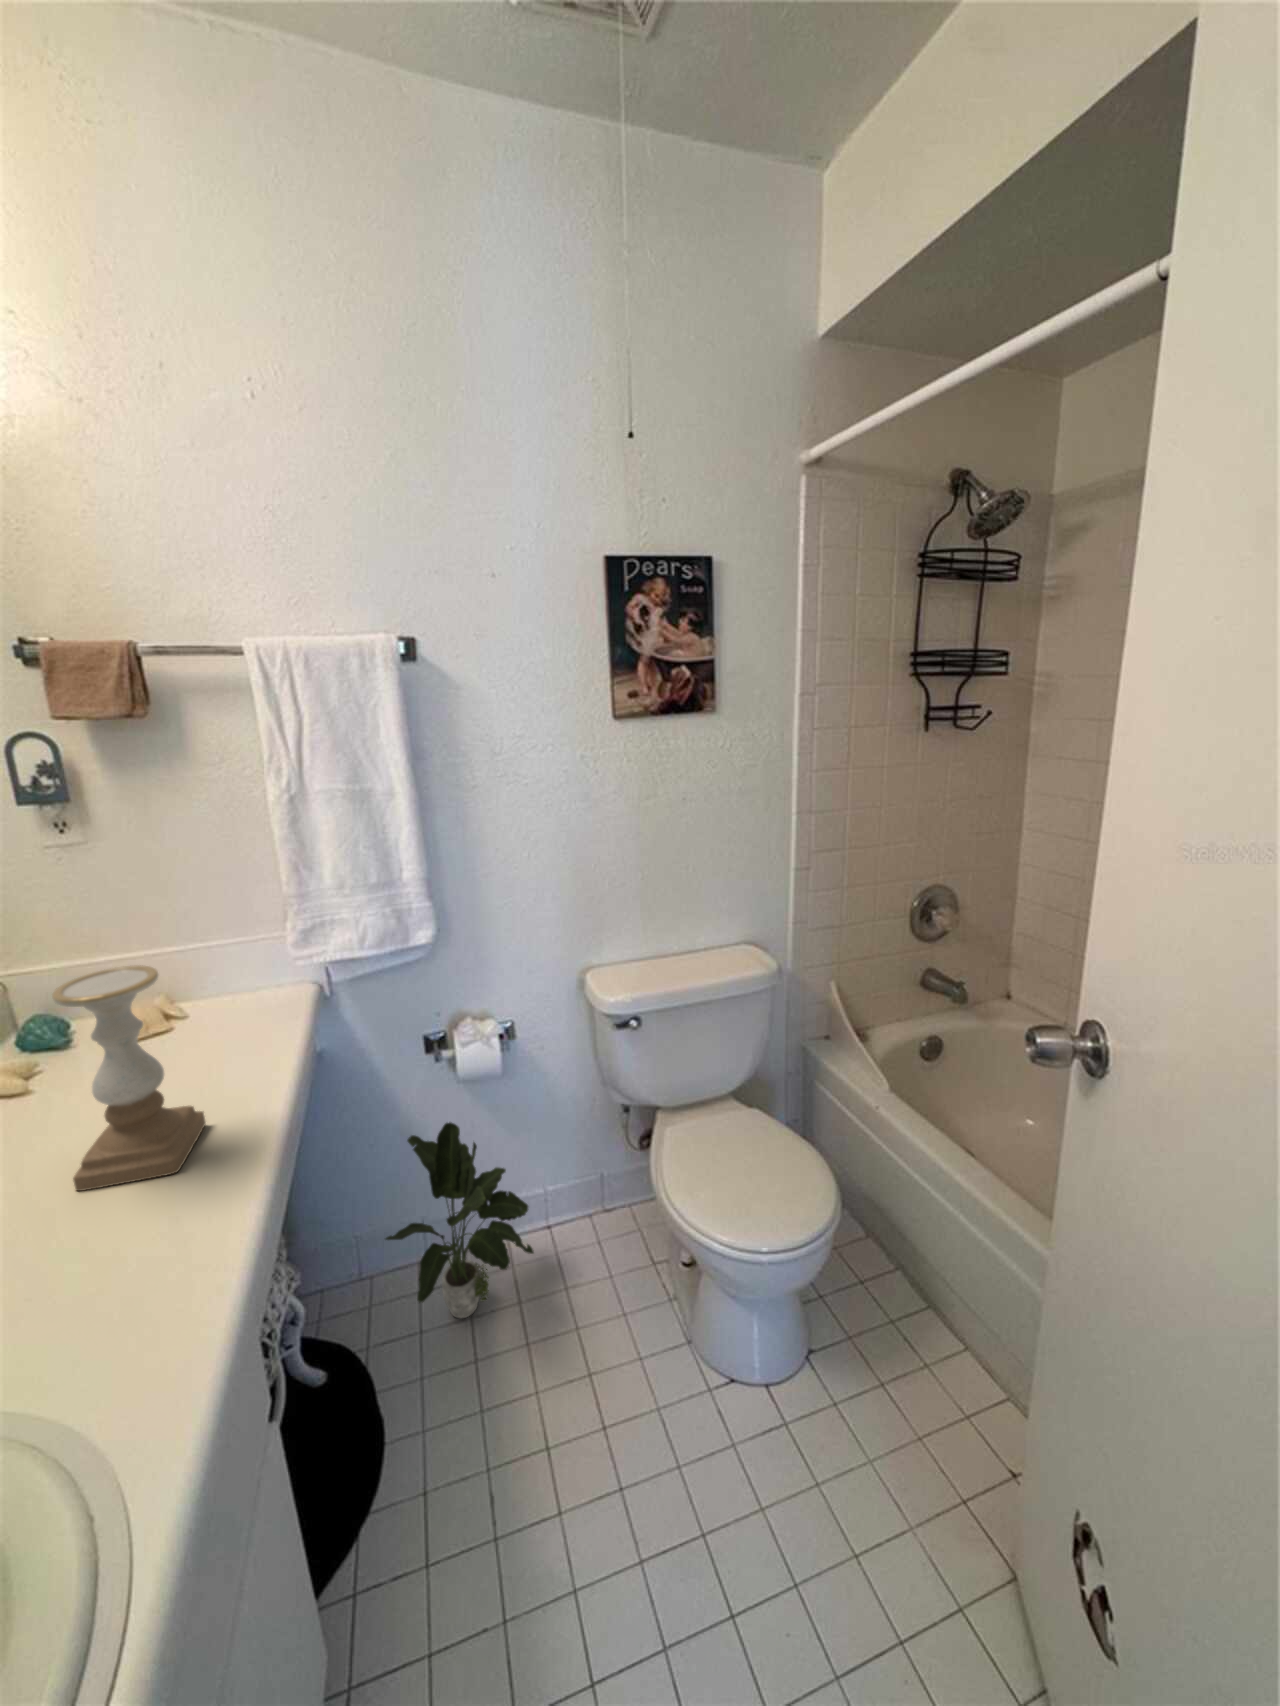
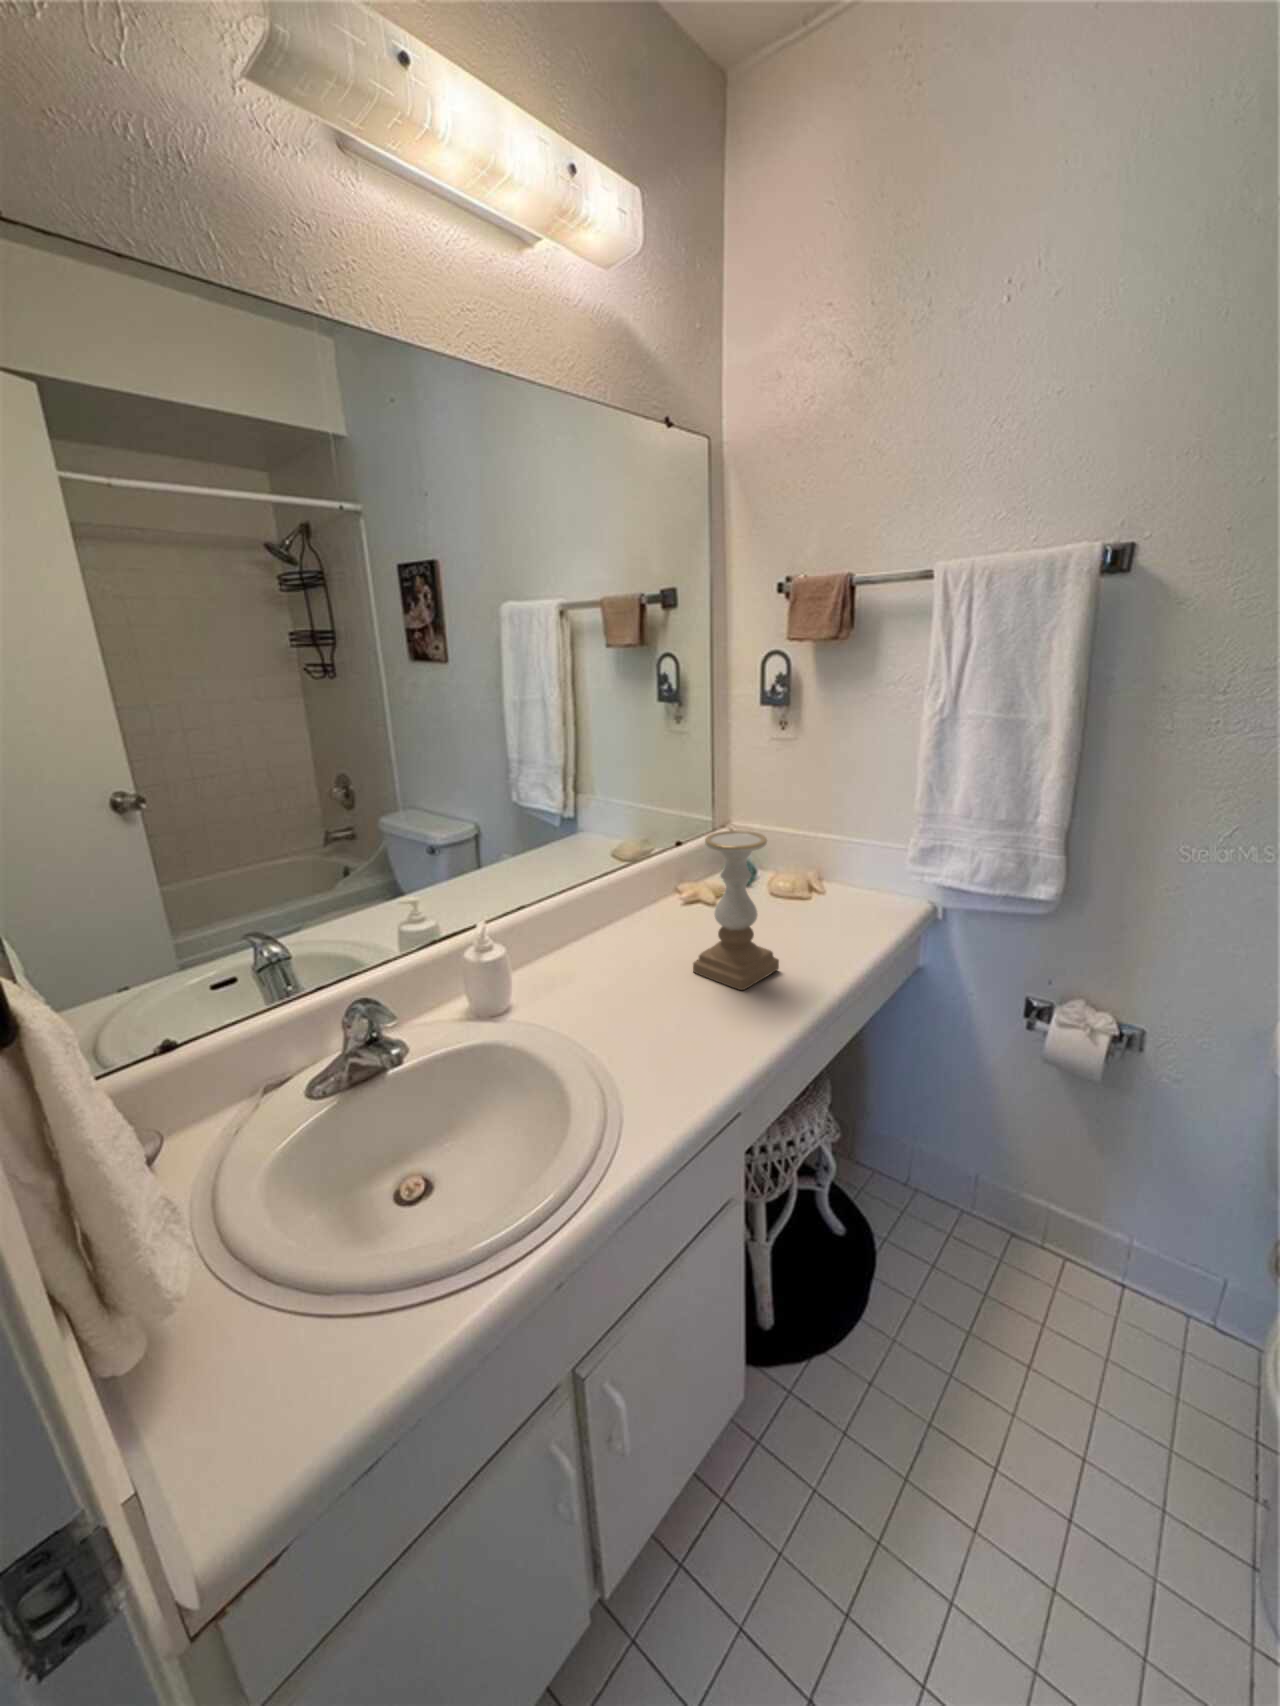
potted plant: present [386,1122,534,1318] -> none [917,1086,1090,1292]

